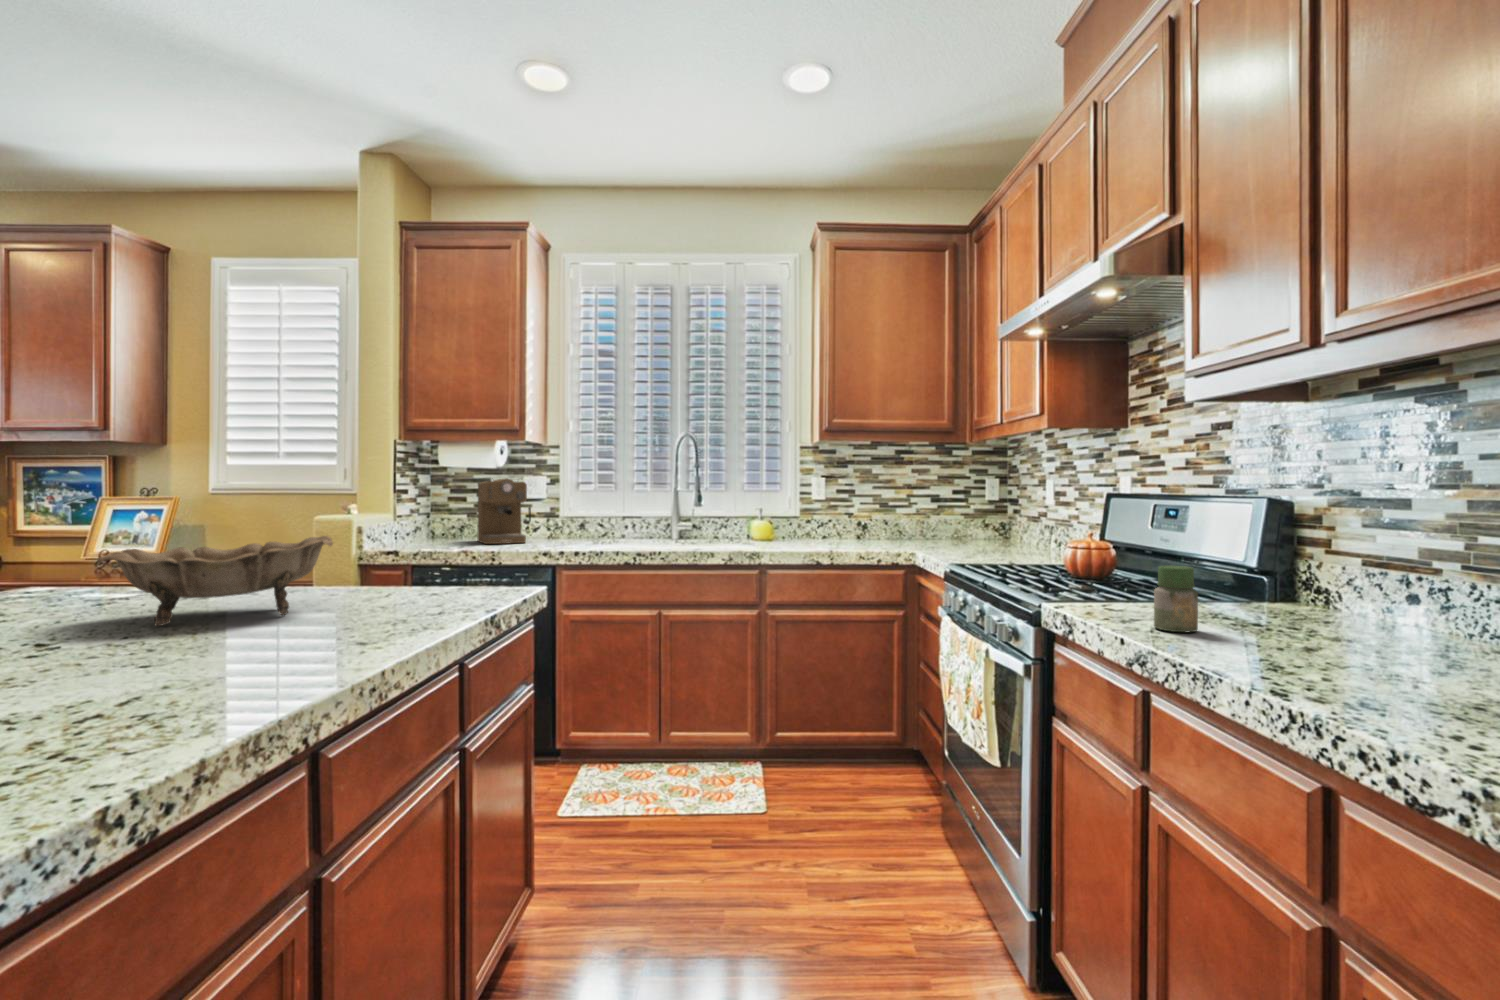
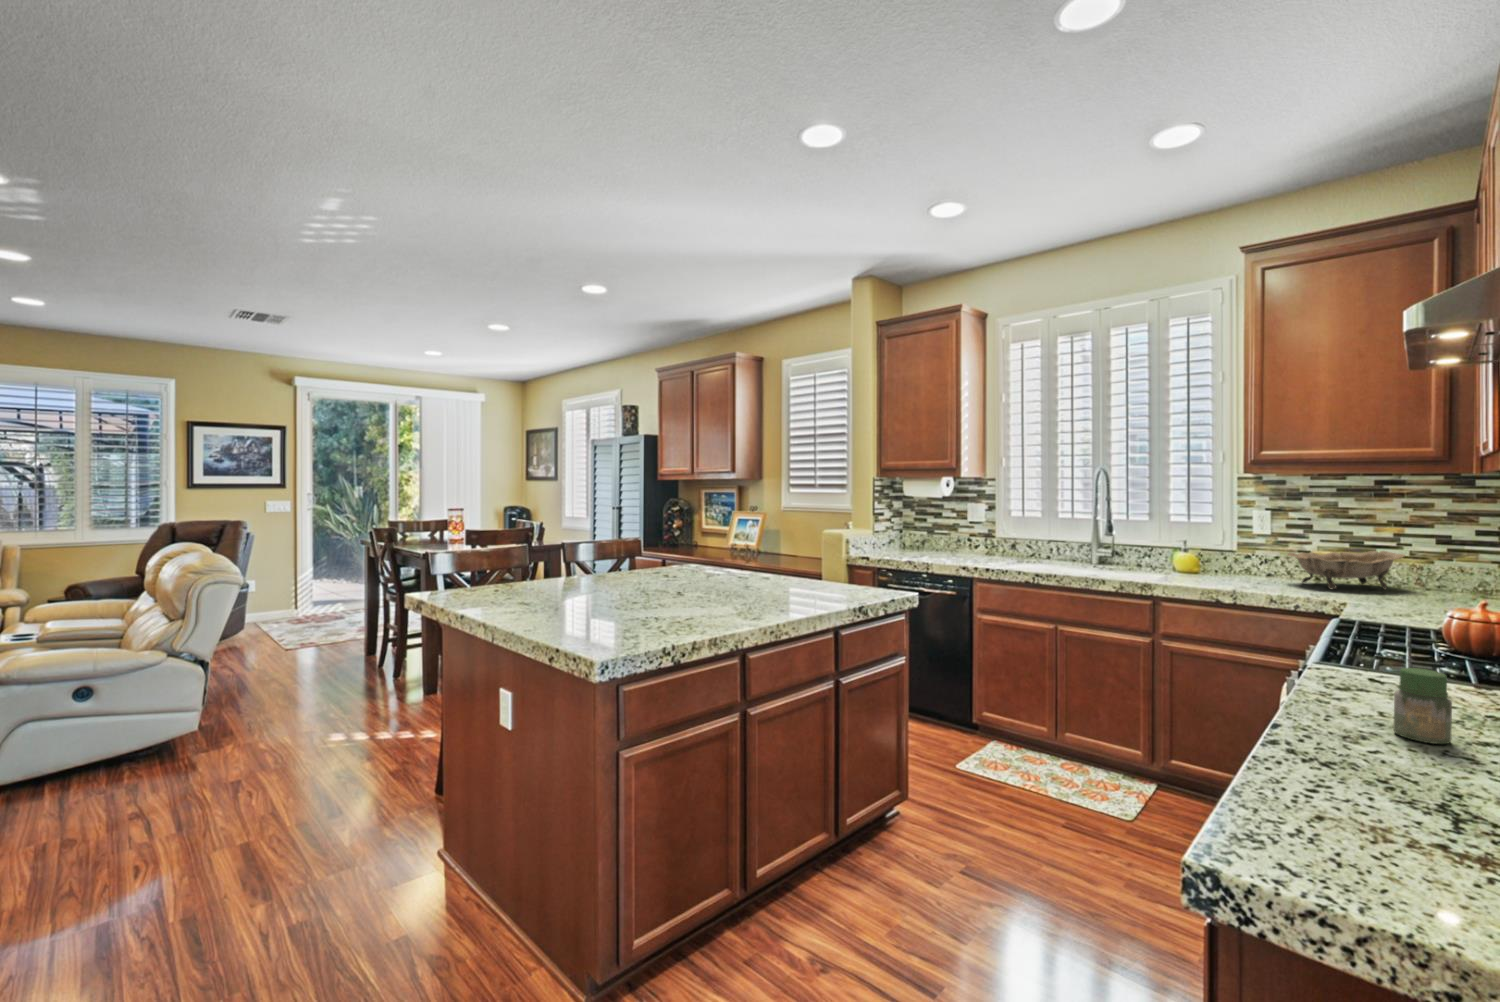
coffee maker: present [477,478,531,544] -> none [931,507,969,557]
decorative bowl: present [97,536,333,626] -> present [1287,551,1405,590]

